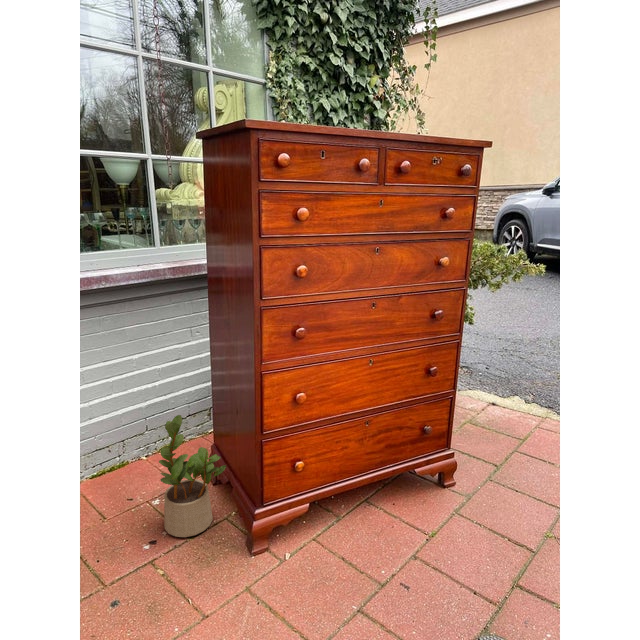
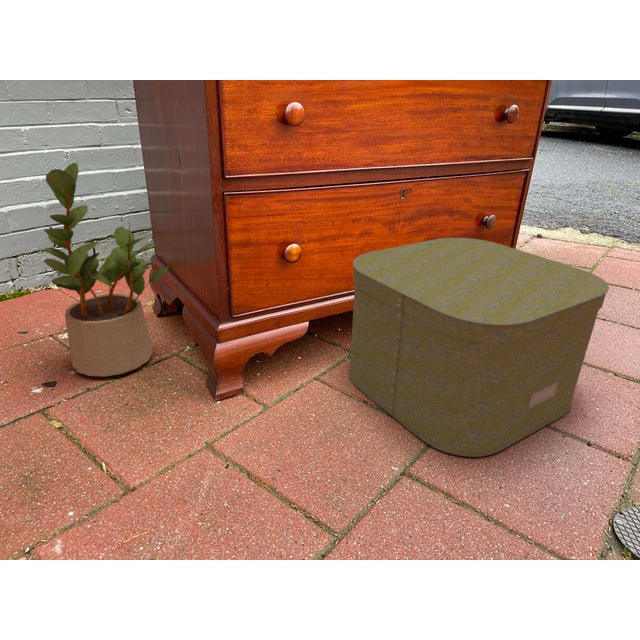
storage box: none [335,444,480,601] -> present [349,238,609,457]

